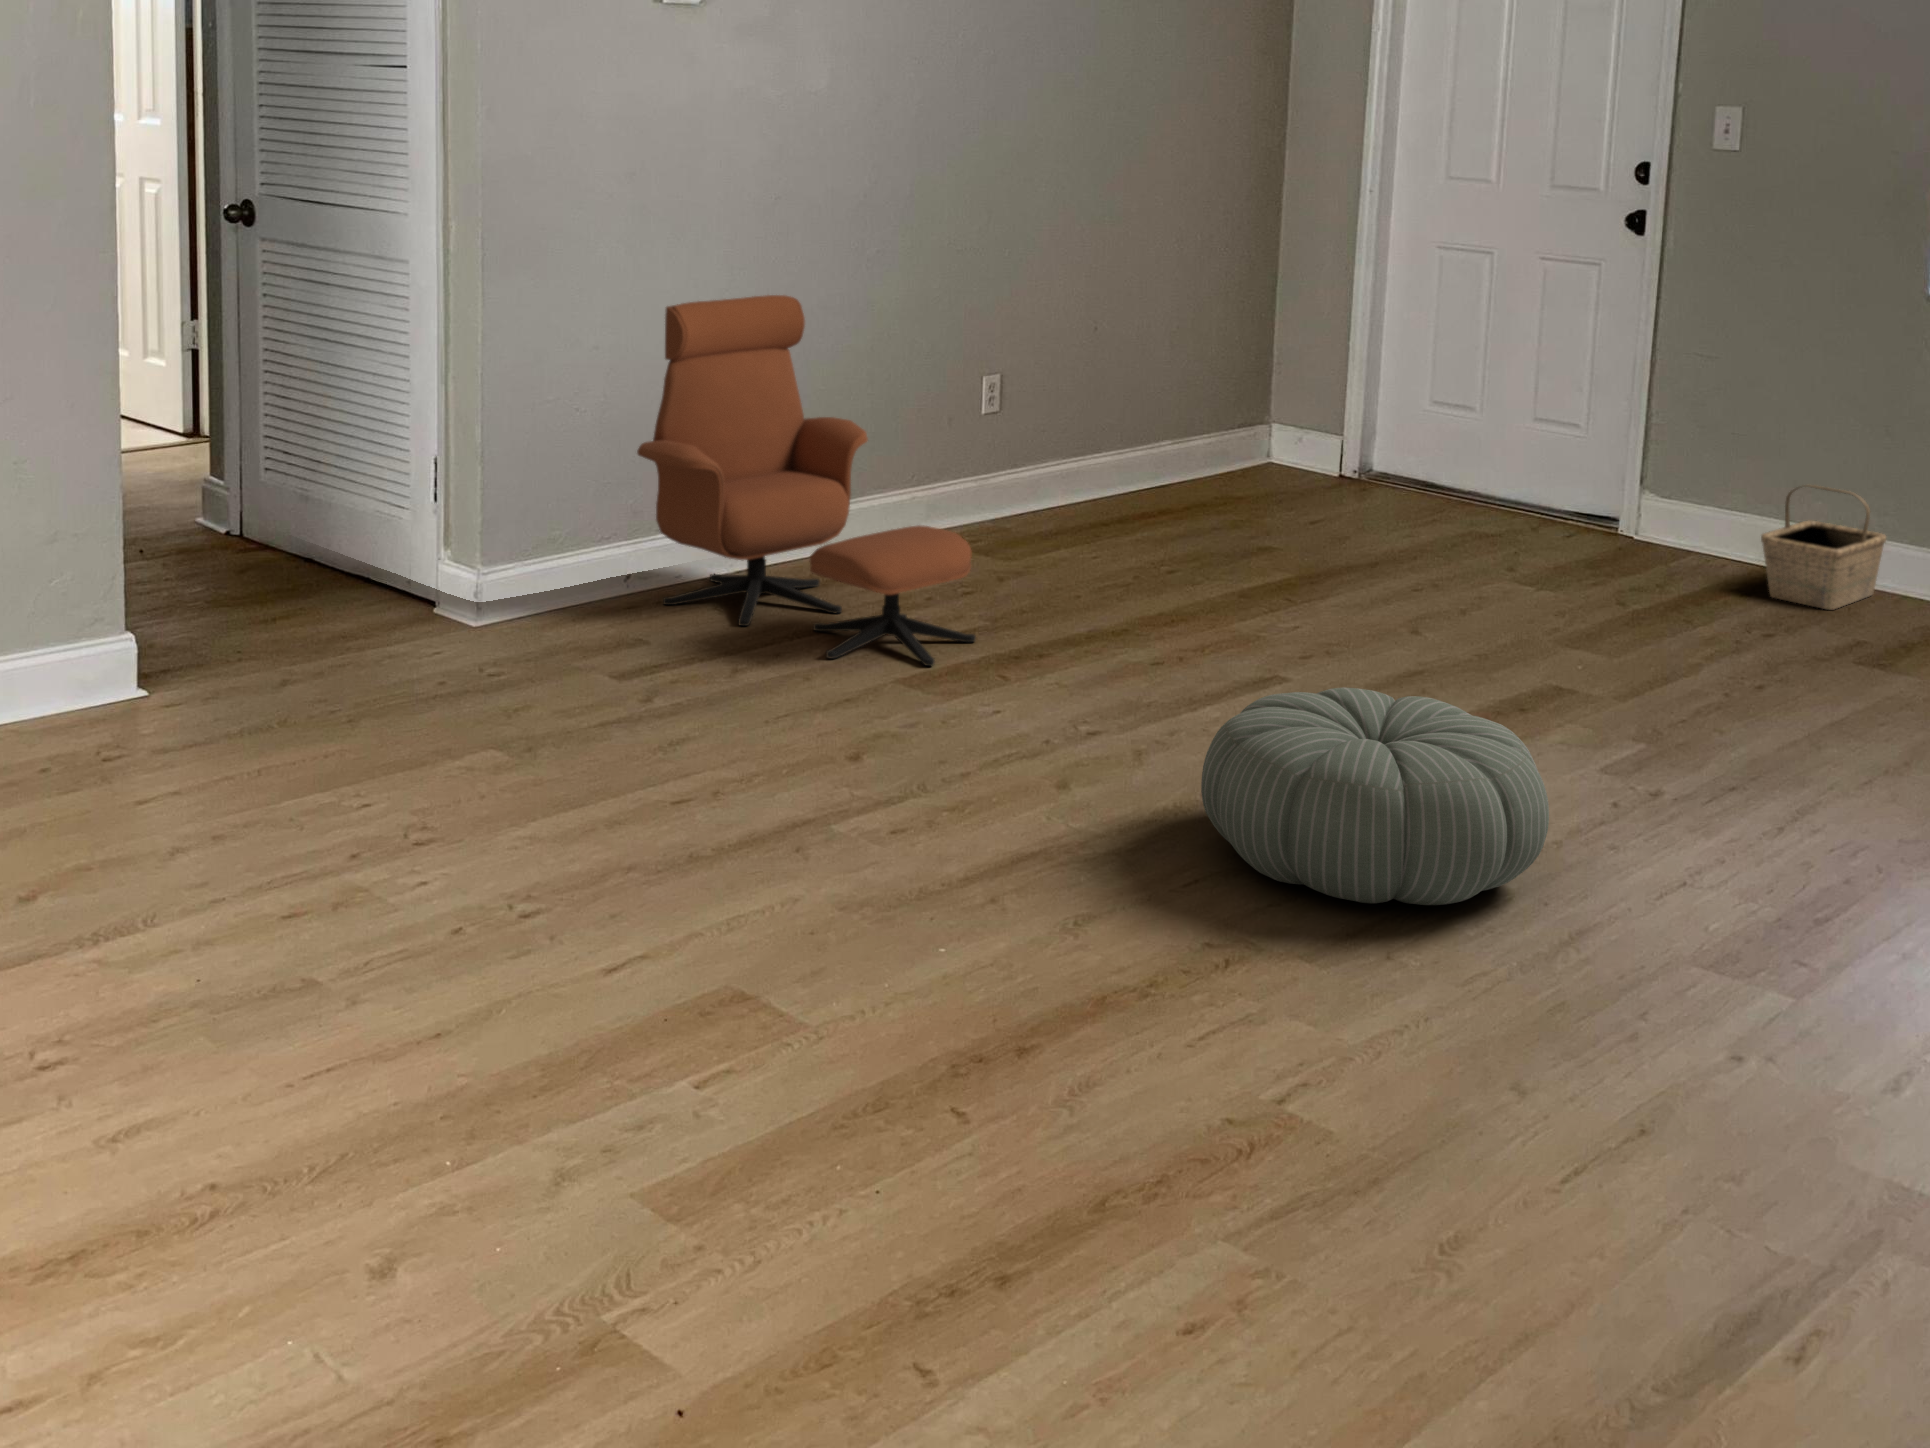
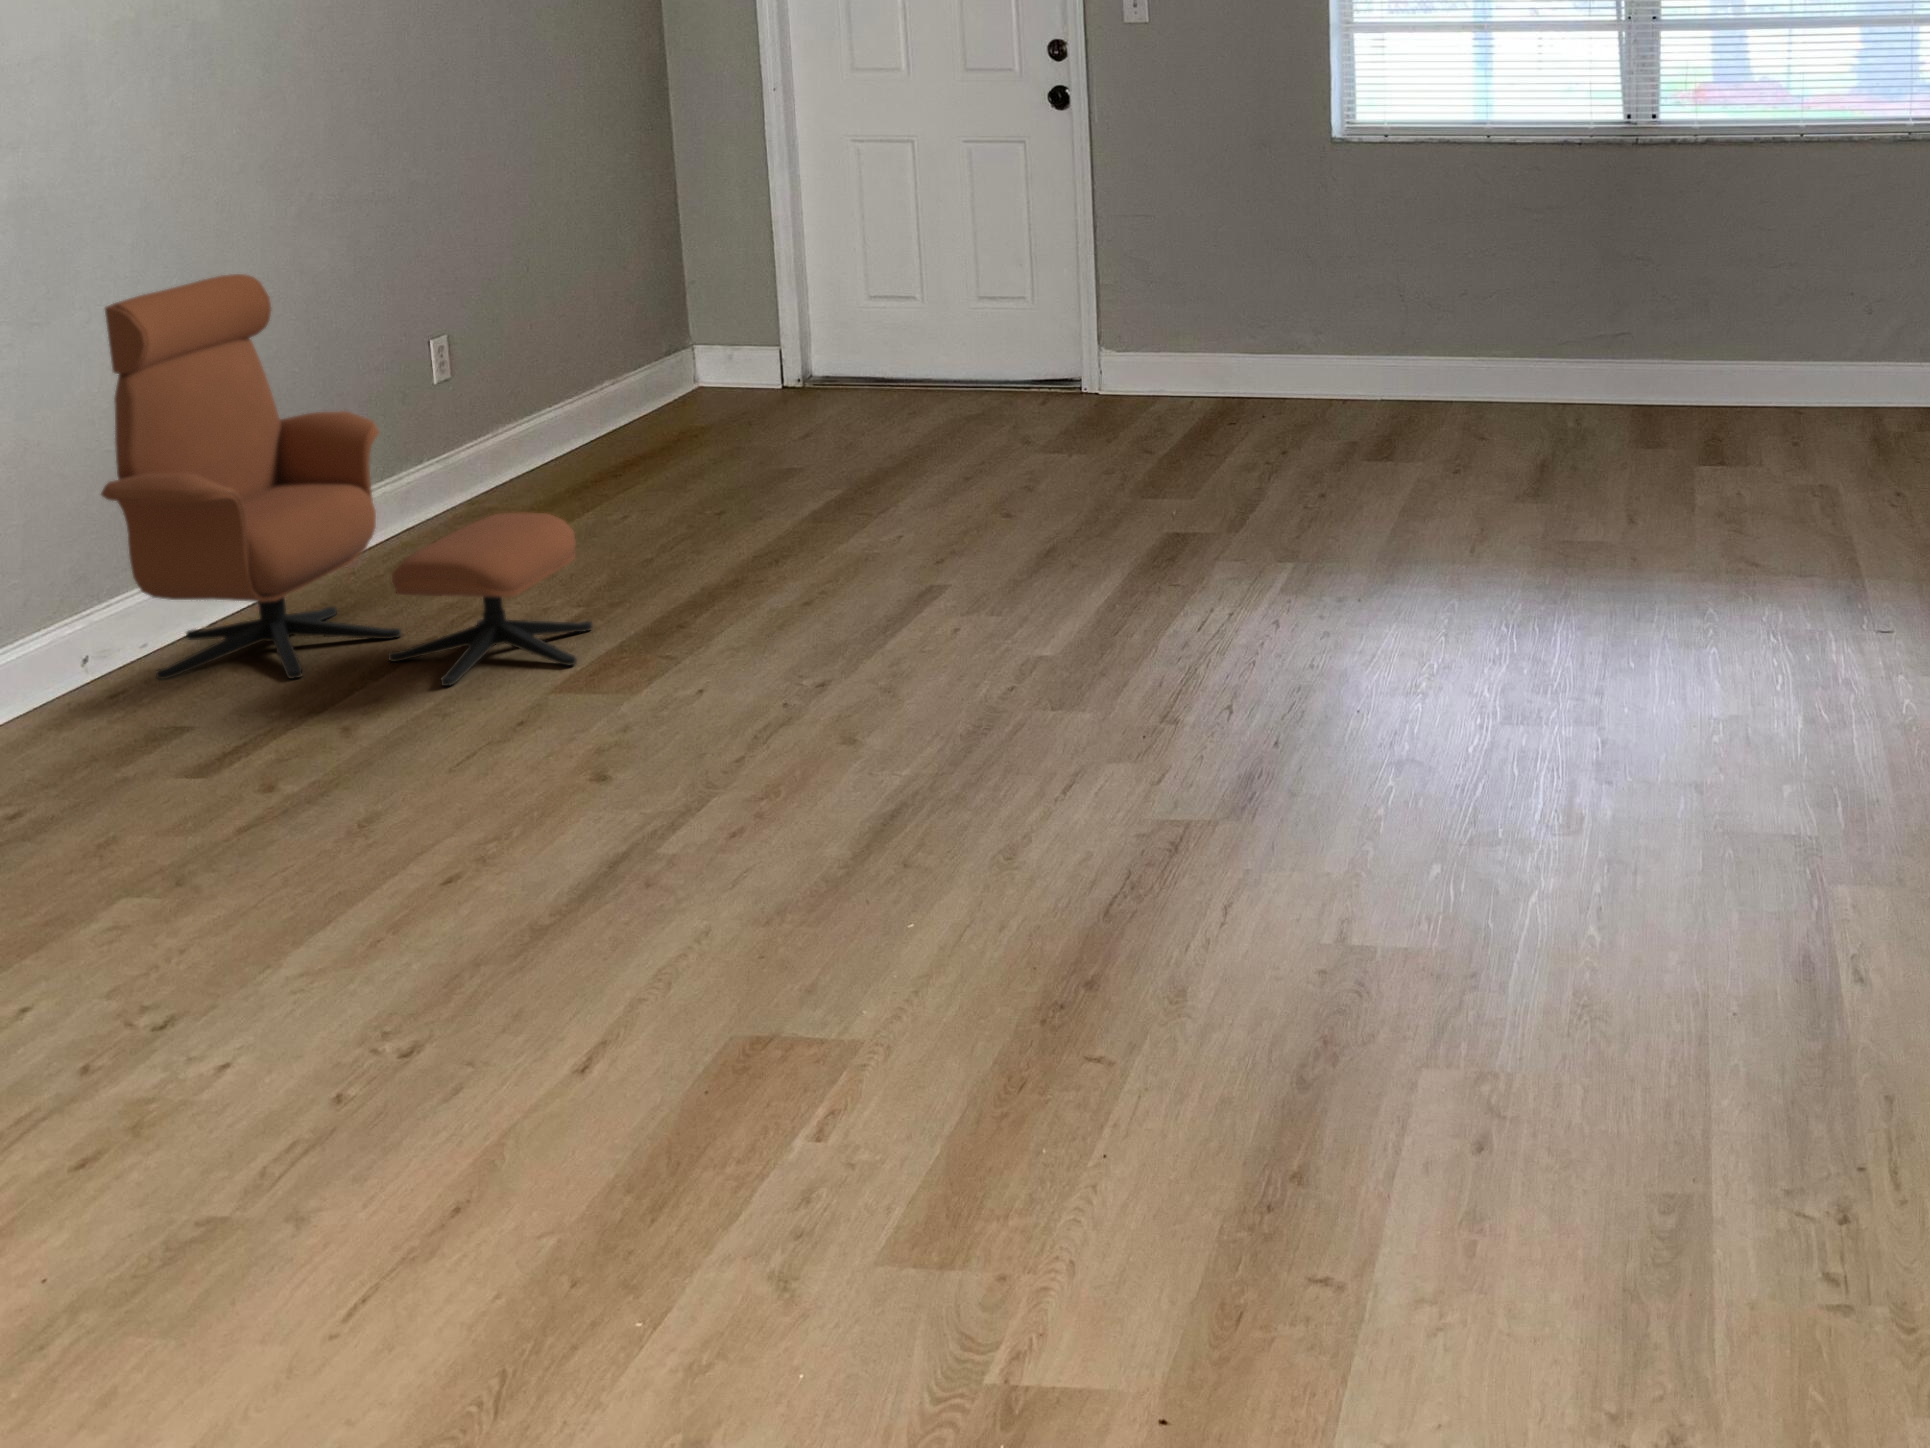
basket: present [1761,485,1886,610] -> none [1238,319,1327,426]
pouf: present [1201,687,1549,905] -> none [1023,562,1346,764]

